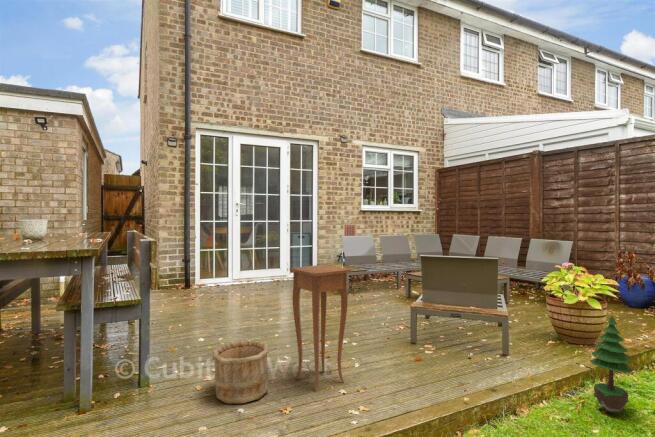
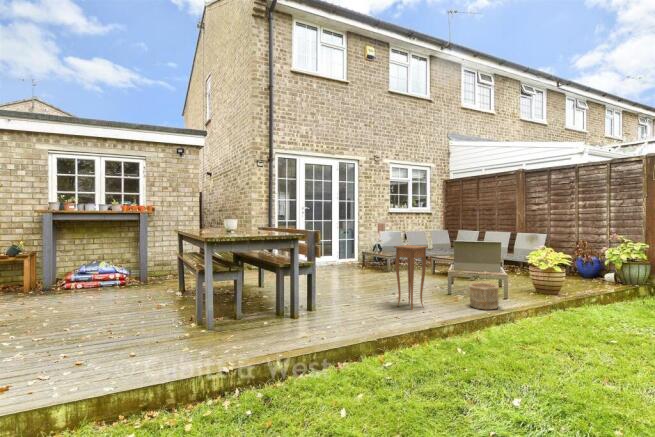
potted tree: present [590,316,632,412] -> none [553,269,574,319]
wooden bucket: present [213,341,269,403] -> present [469,283,499,310]

